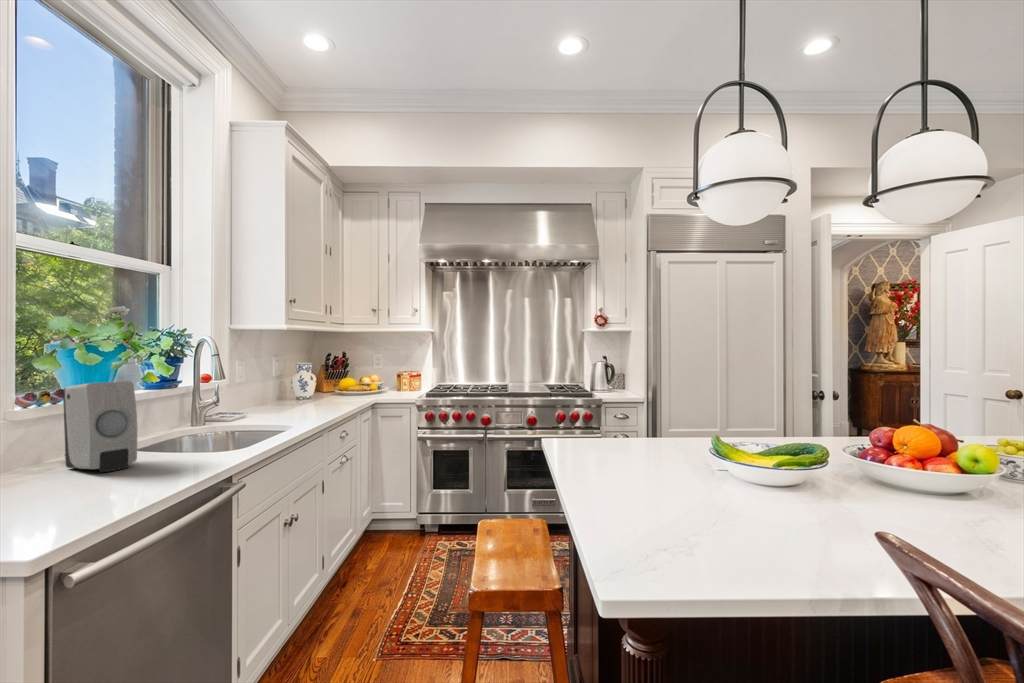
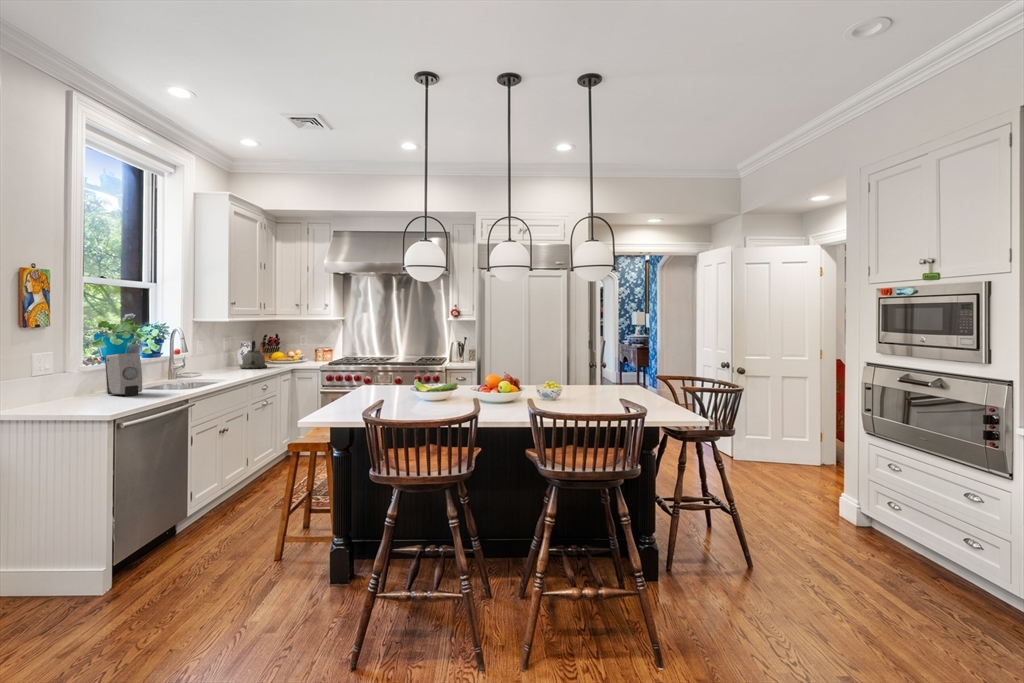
kettle: none [297,361,337,404] -> present [240,341,267,369]

